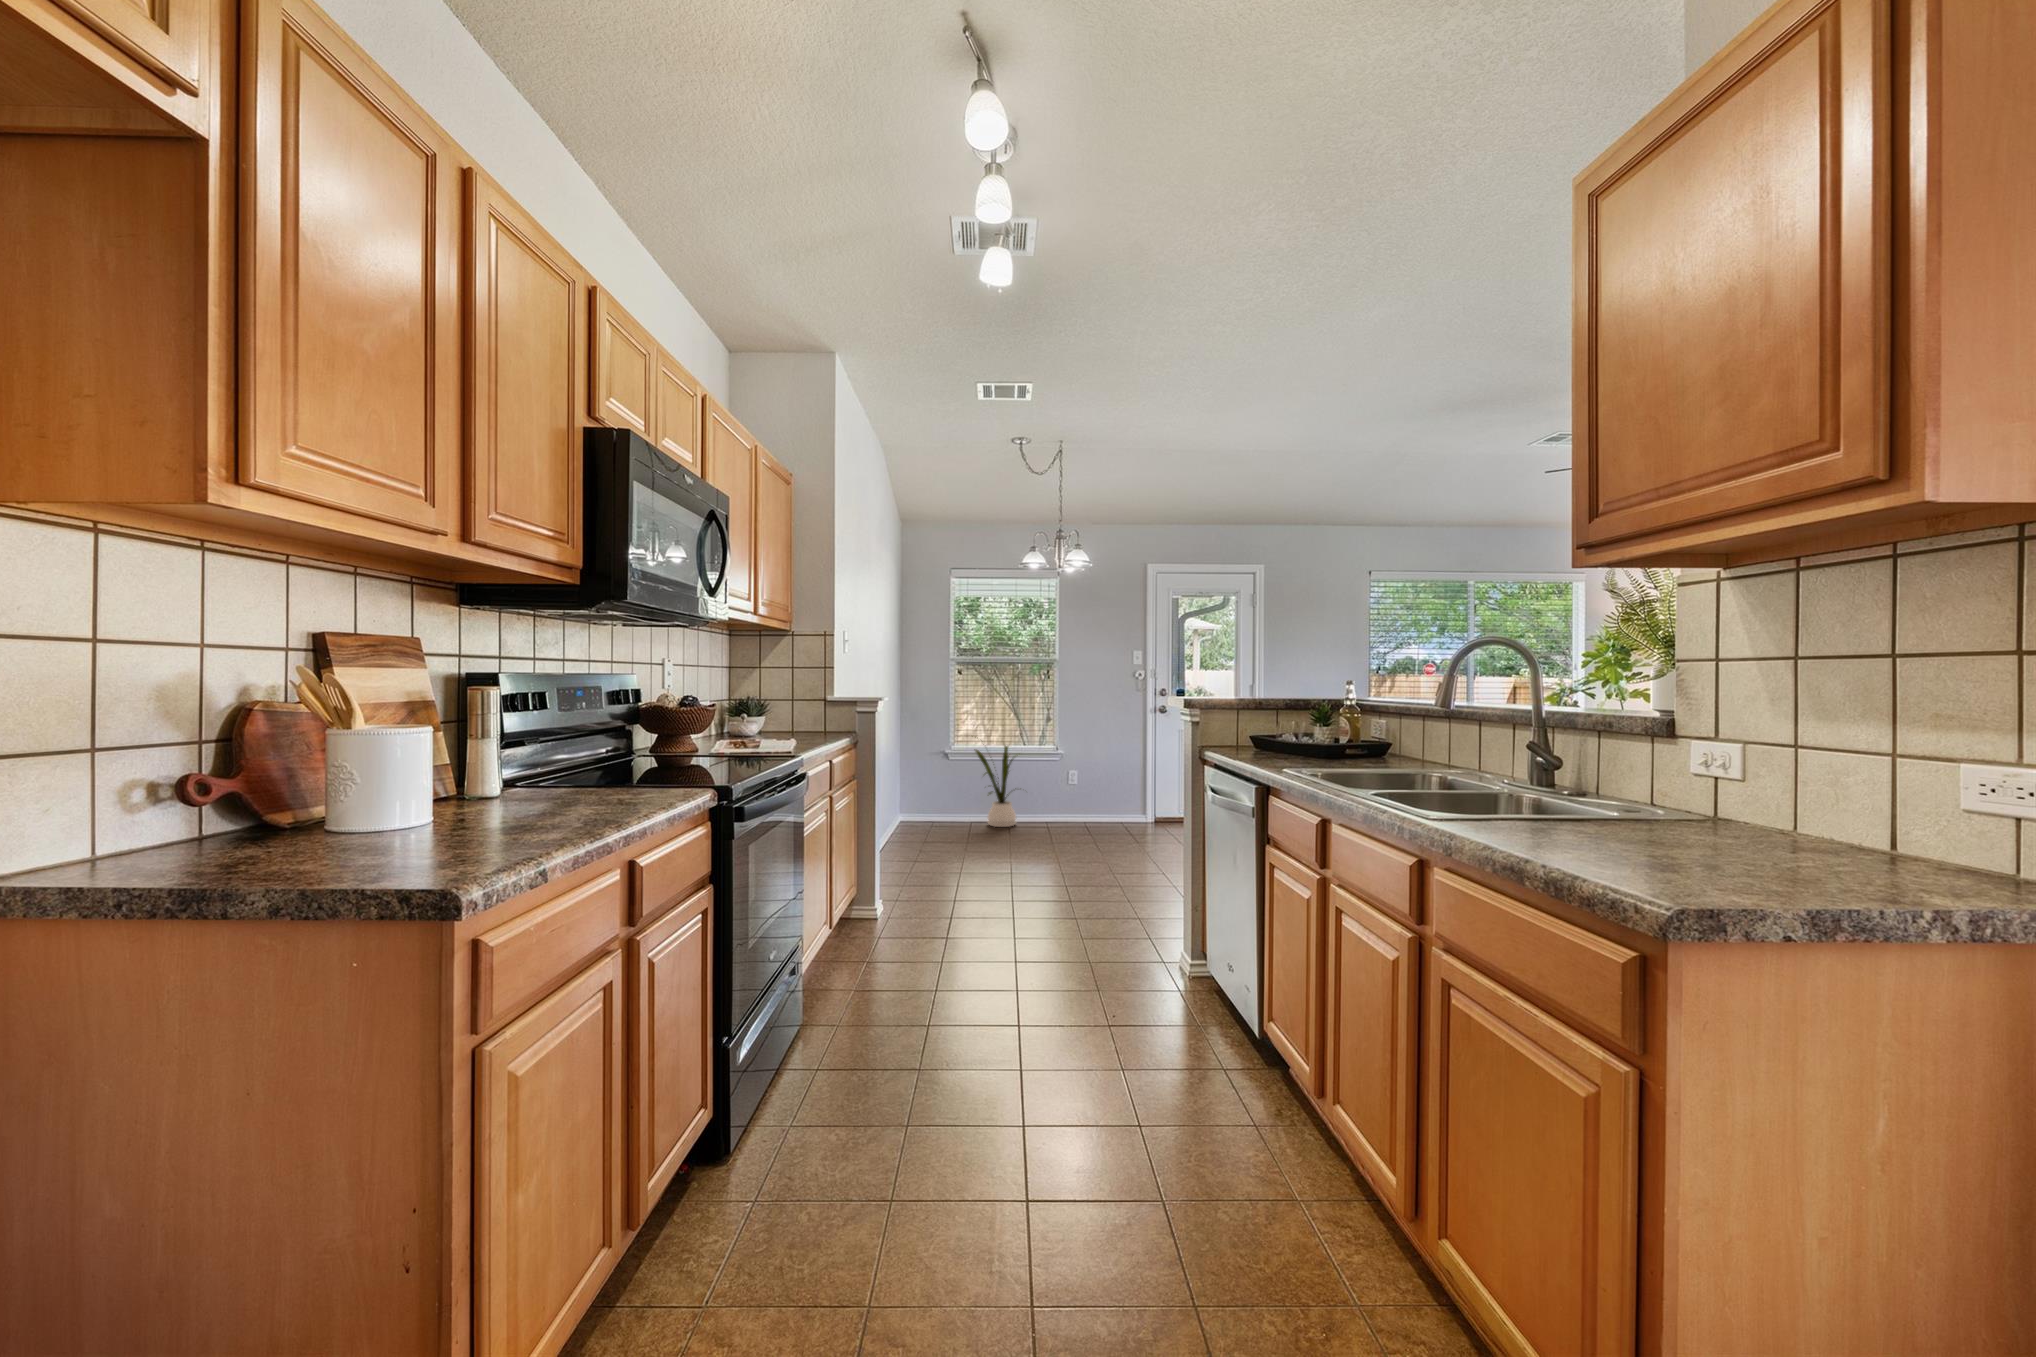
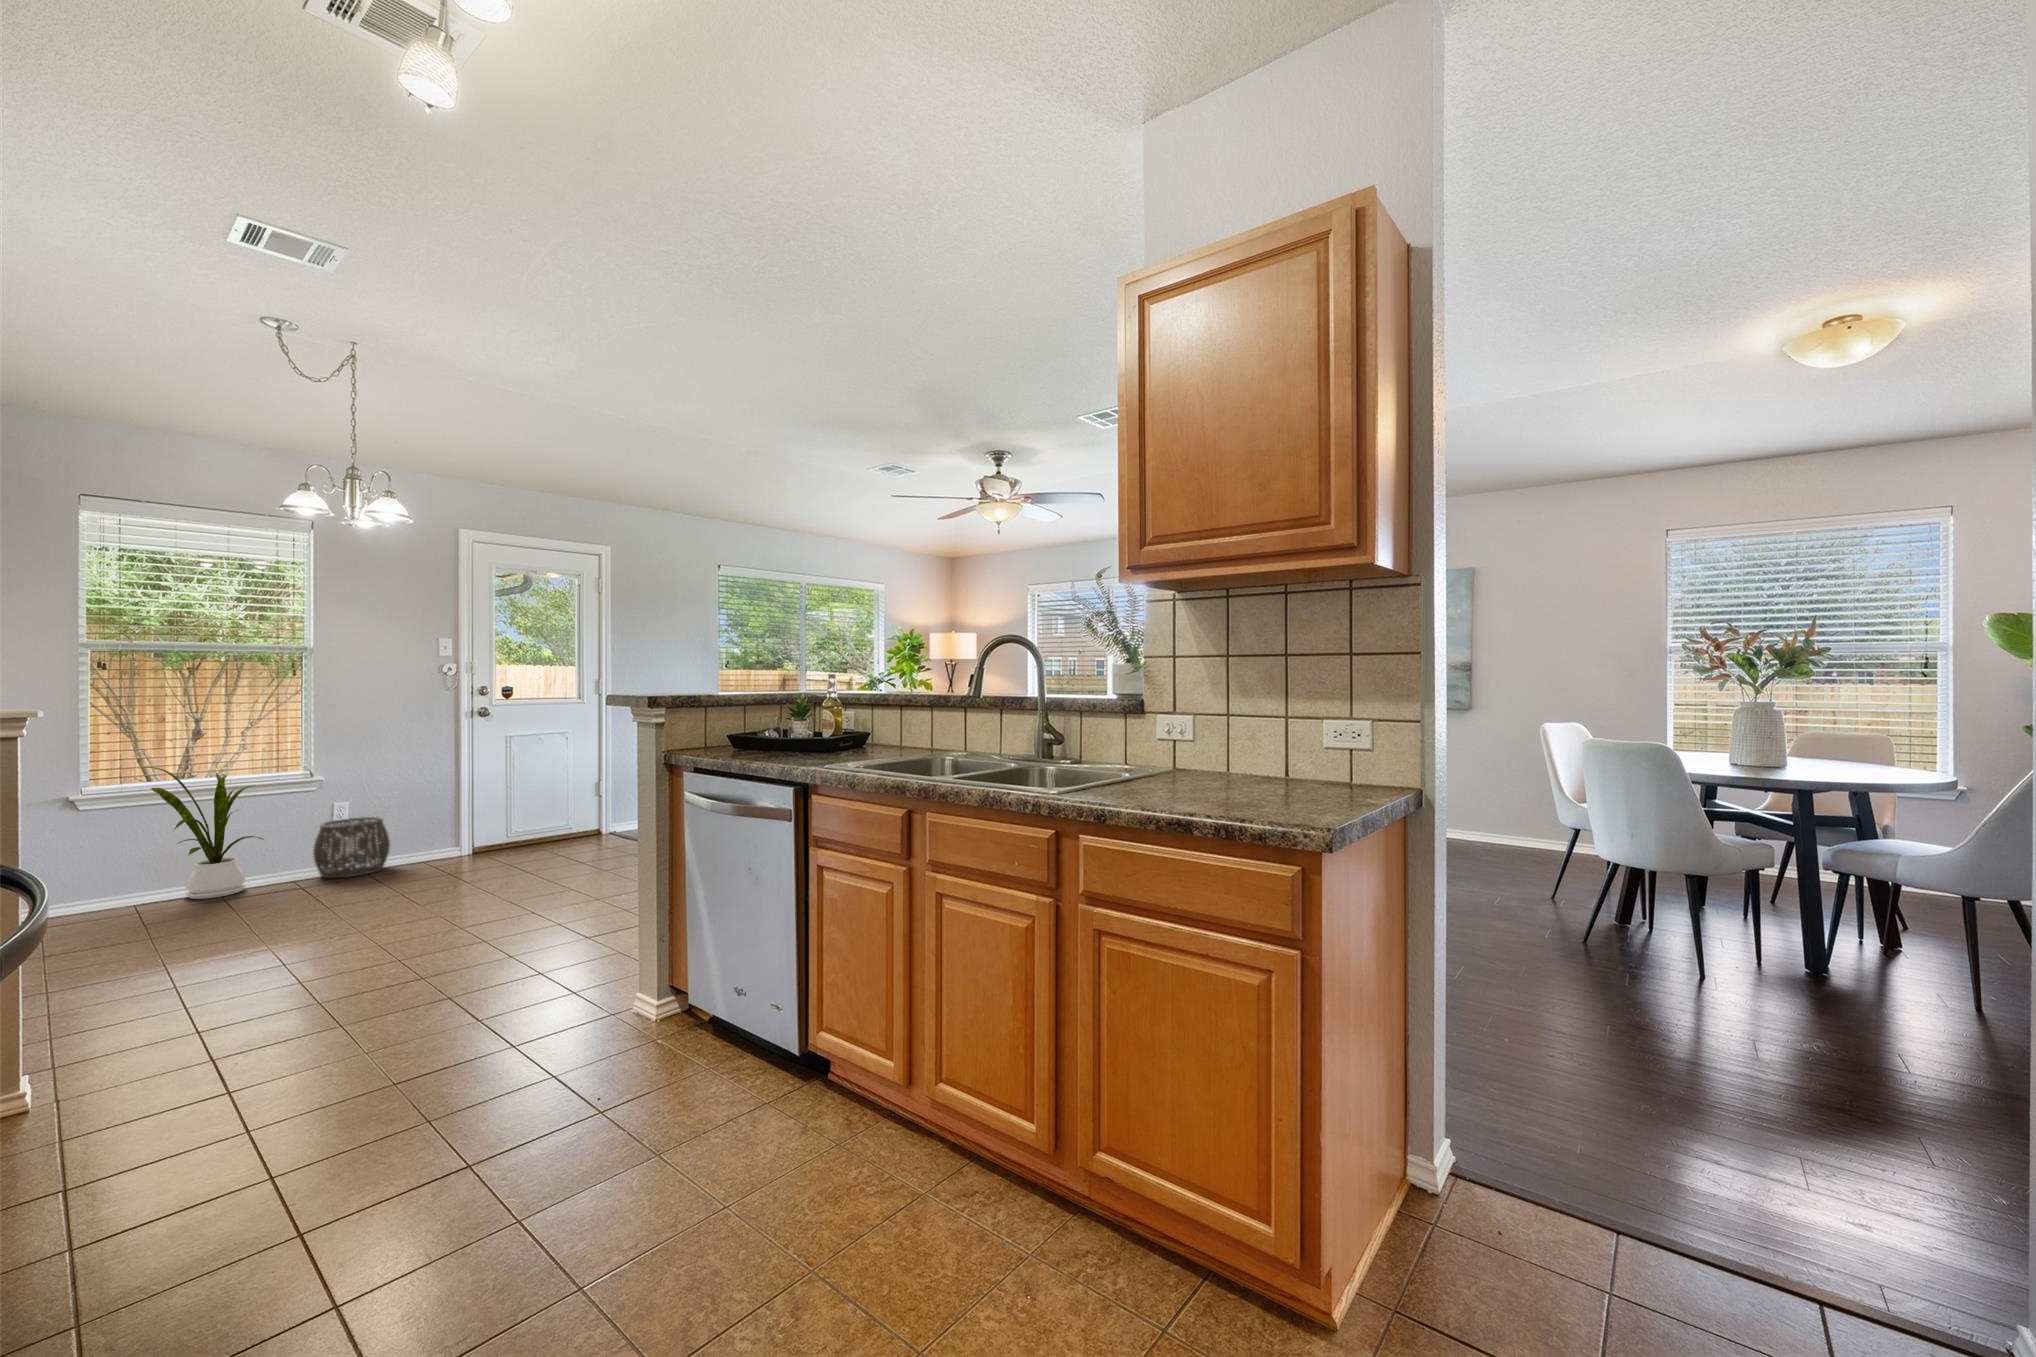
woven basket: none [1052,784,1097,828] -> present [313,817,390,878]

